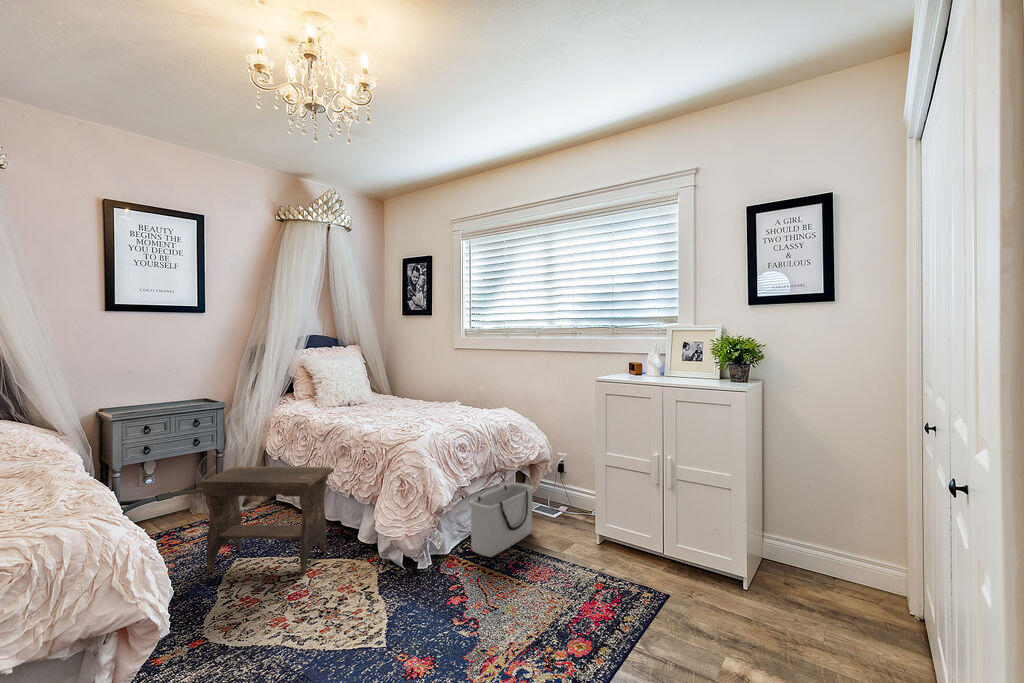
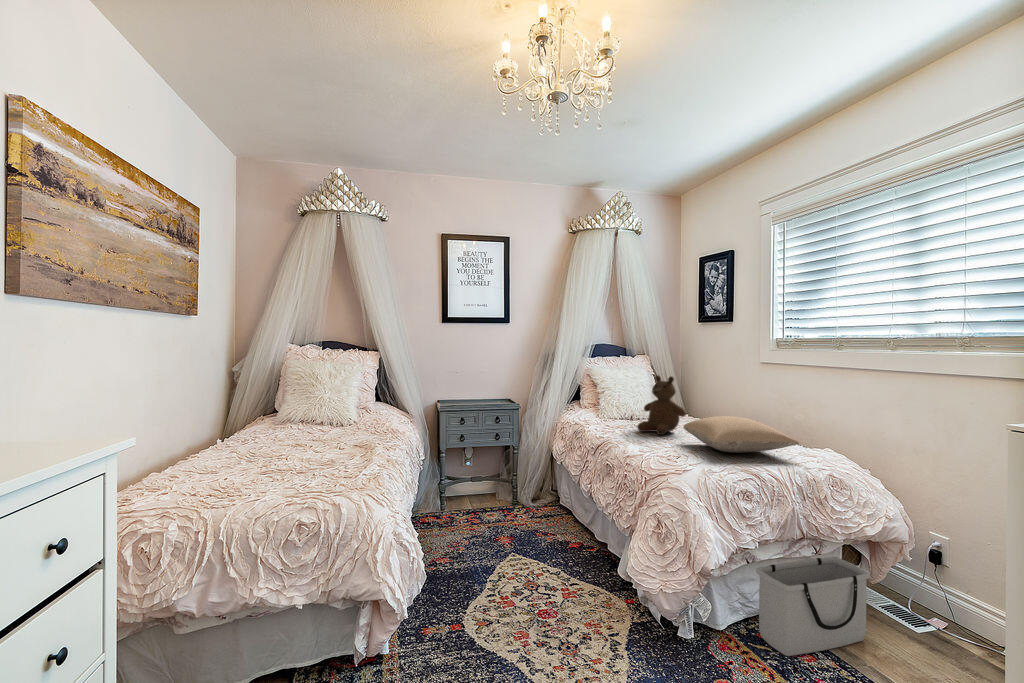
teddy bear: none [363,363,404,415] -> present [637,375,686,435]
pillow: none [406,391,491,419] -> present [683,416,799,453]
footstool: present [196,466,334,574] -> none [479,466,598,593]

